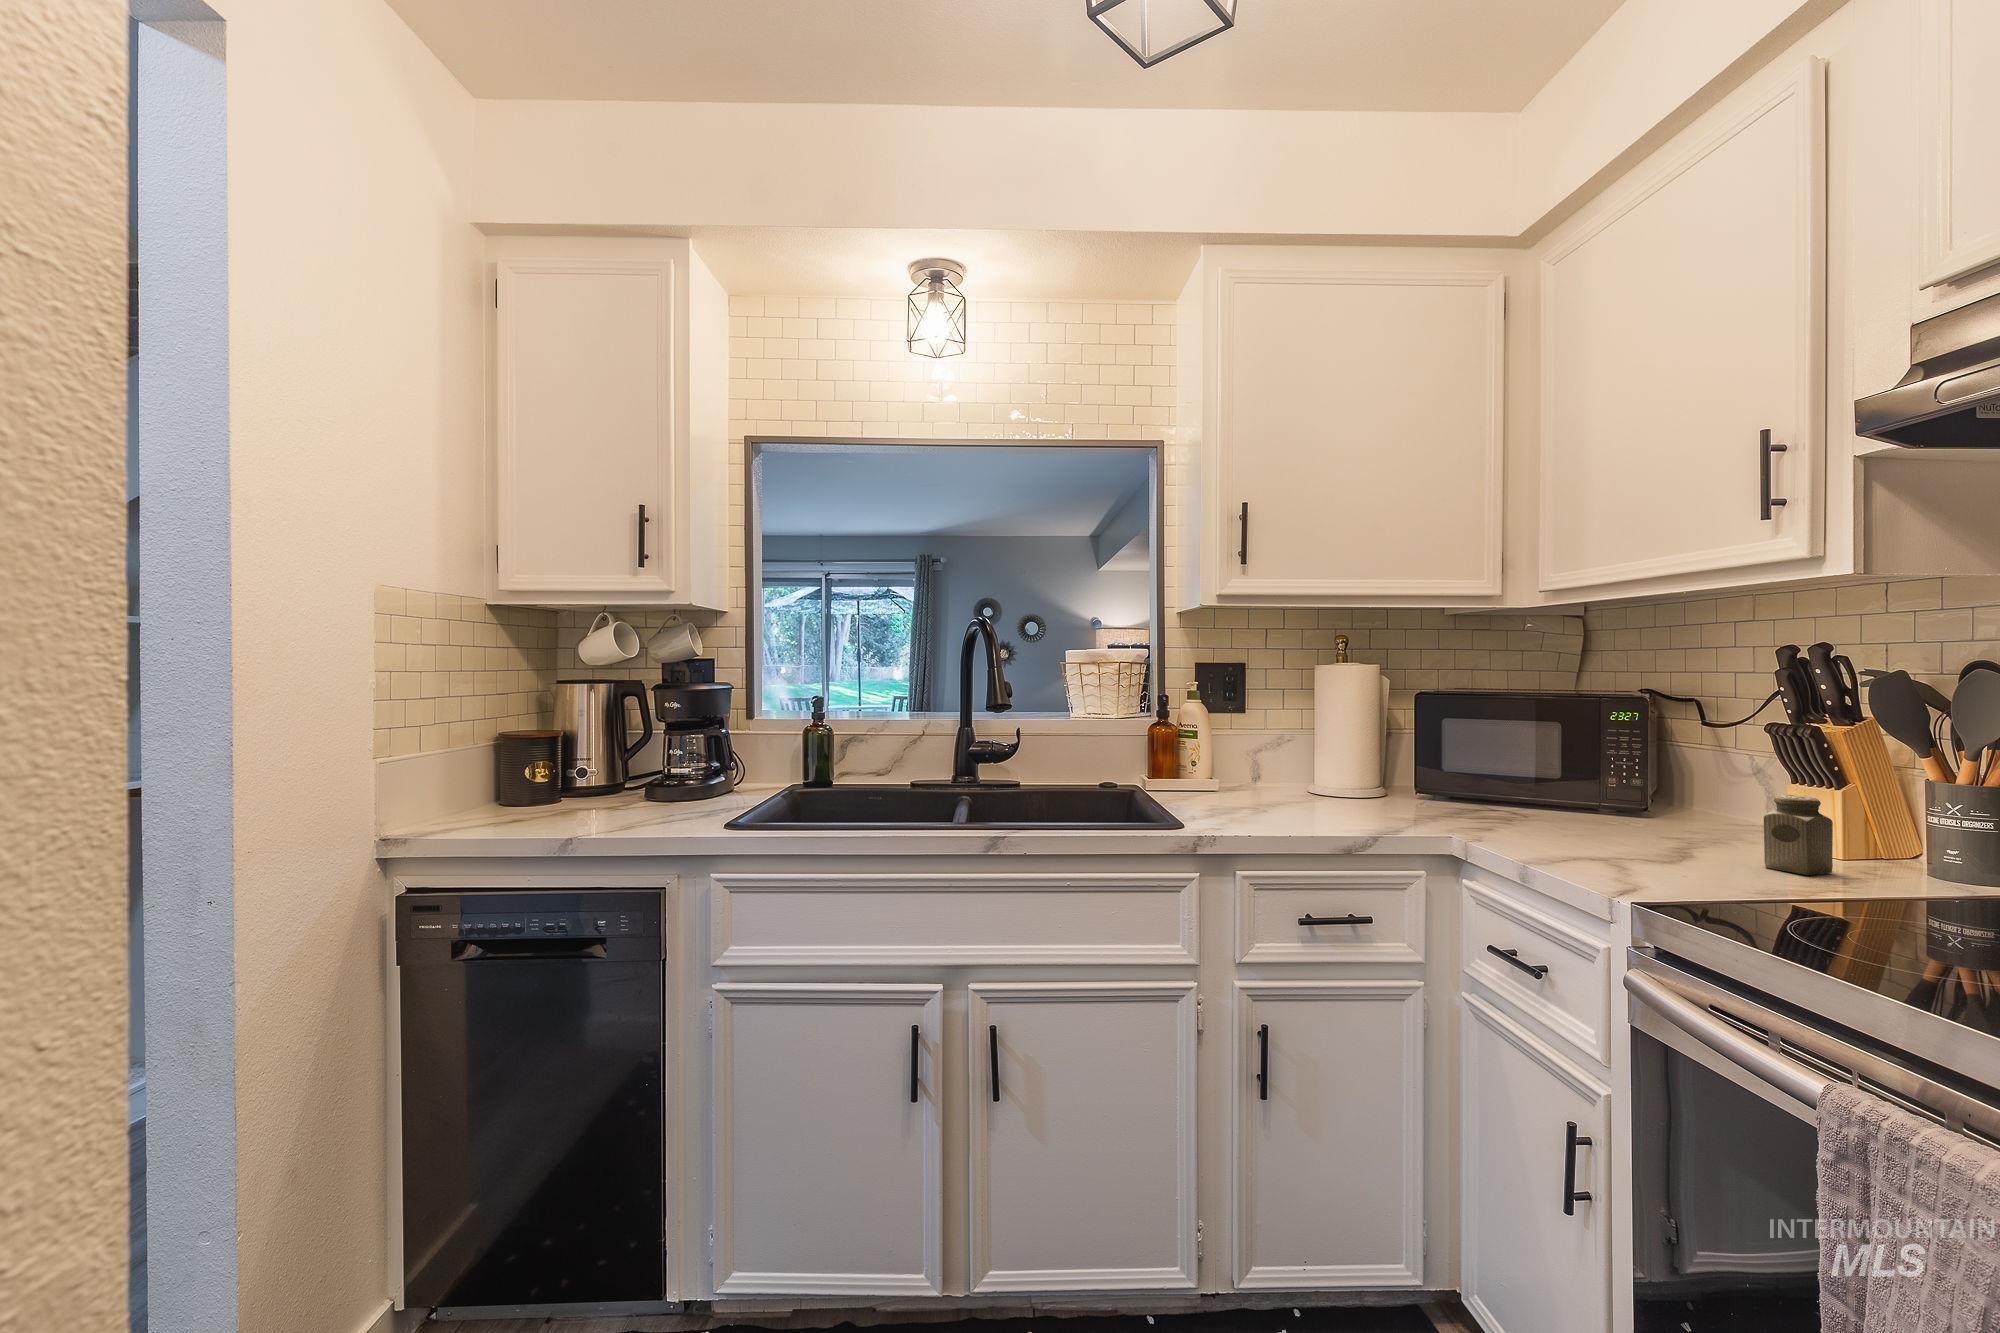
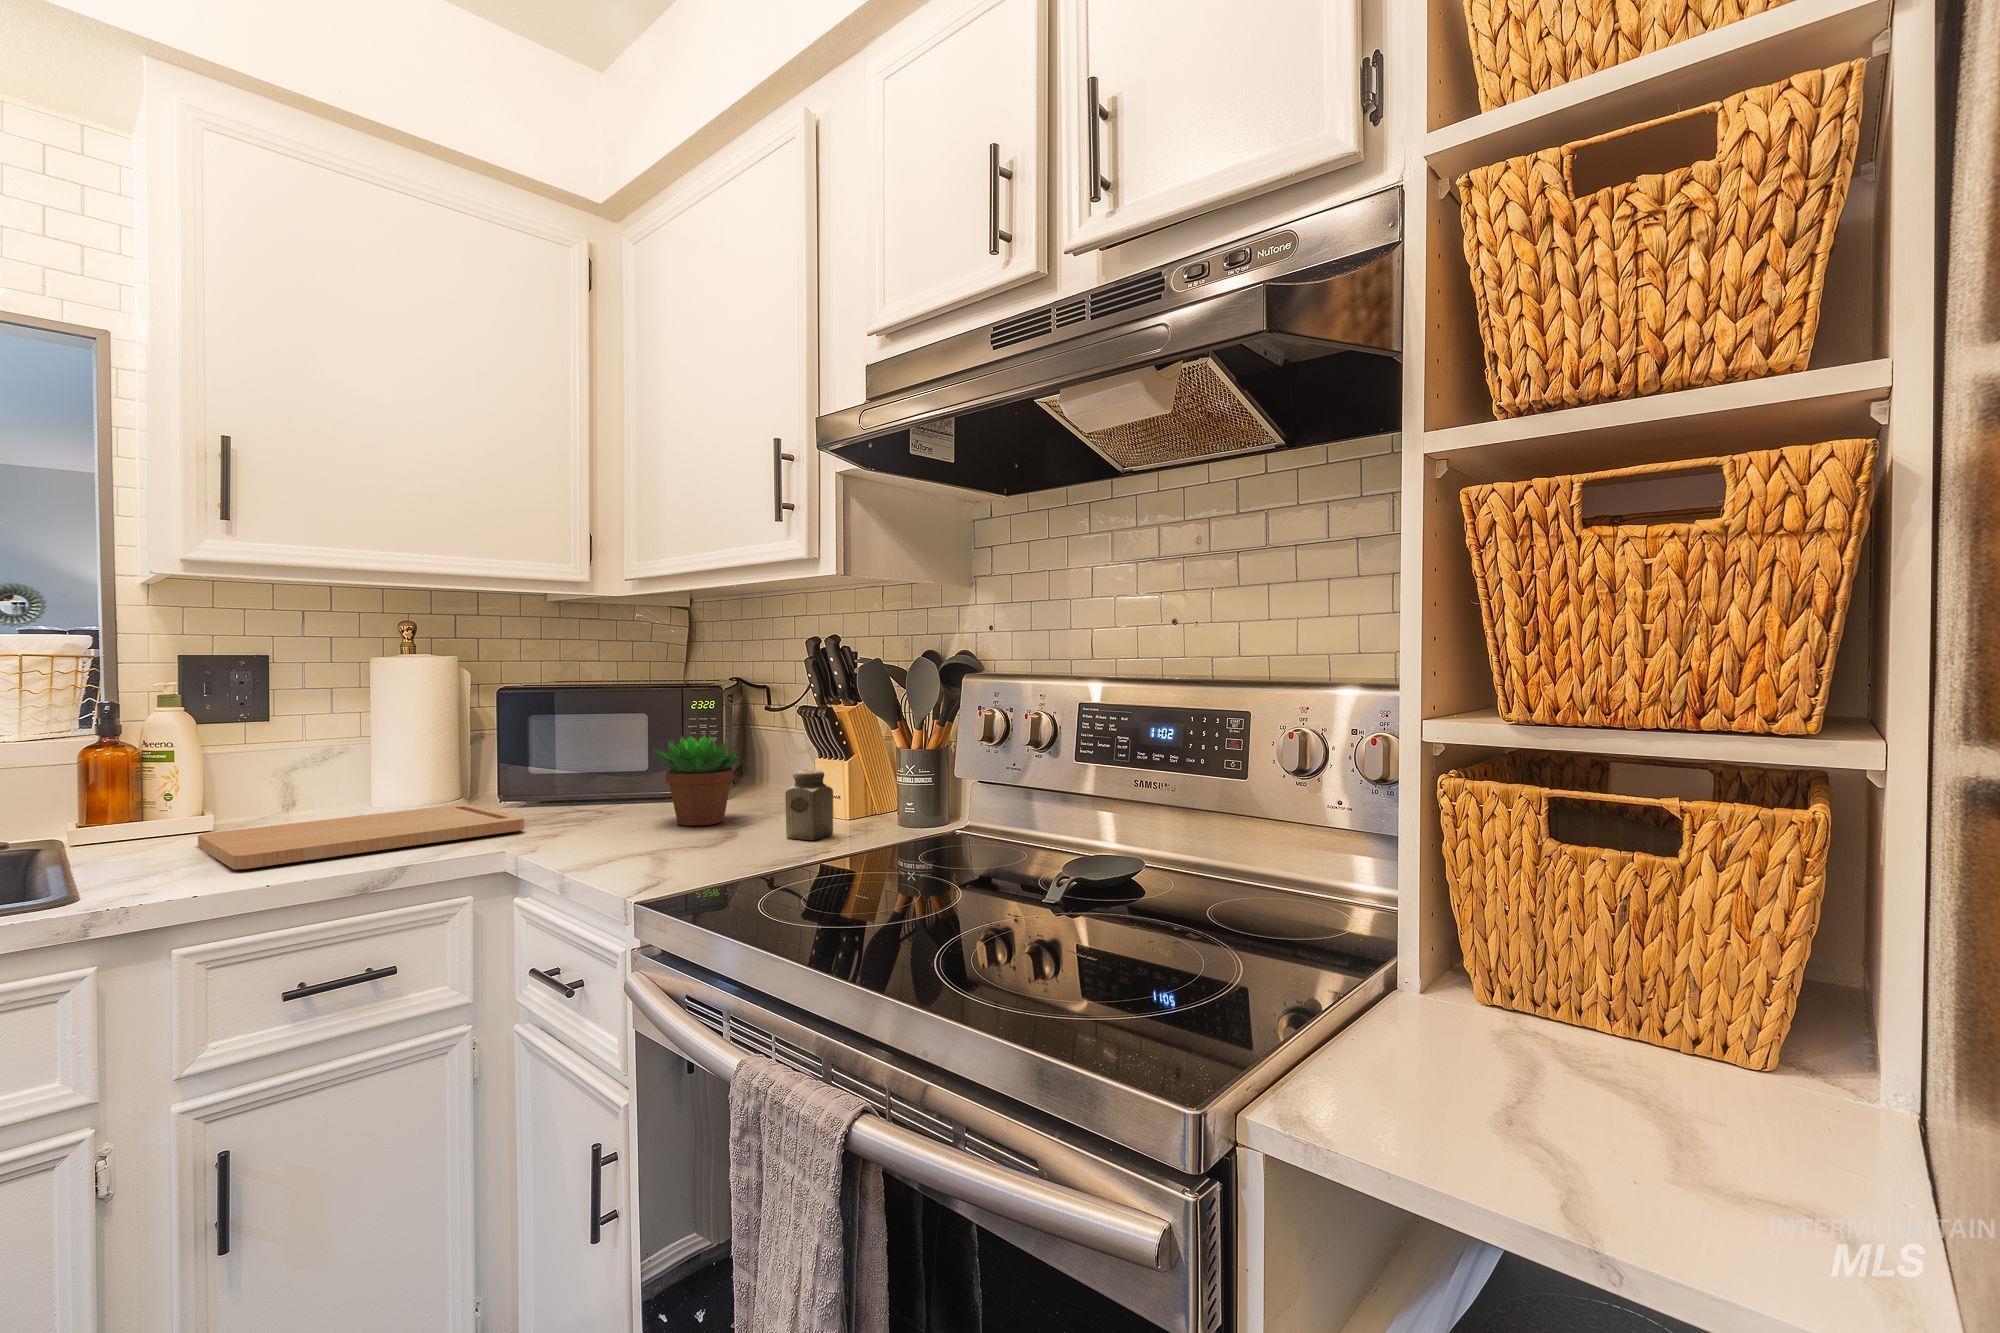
succulent plant: none [1581,746,1688,840] -> present [654,736,739,826]
cutting board: none [1221,791,1456,822] -> present [198,804,524,869]

